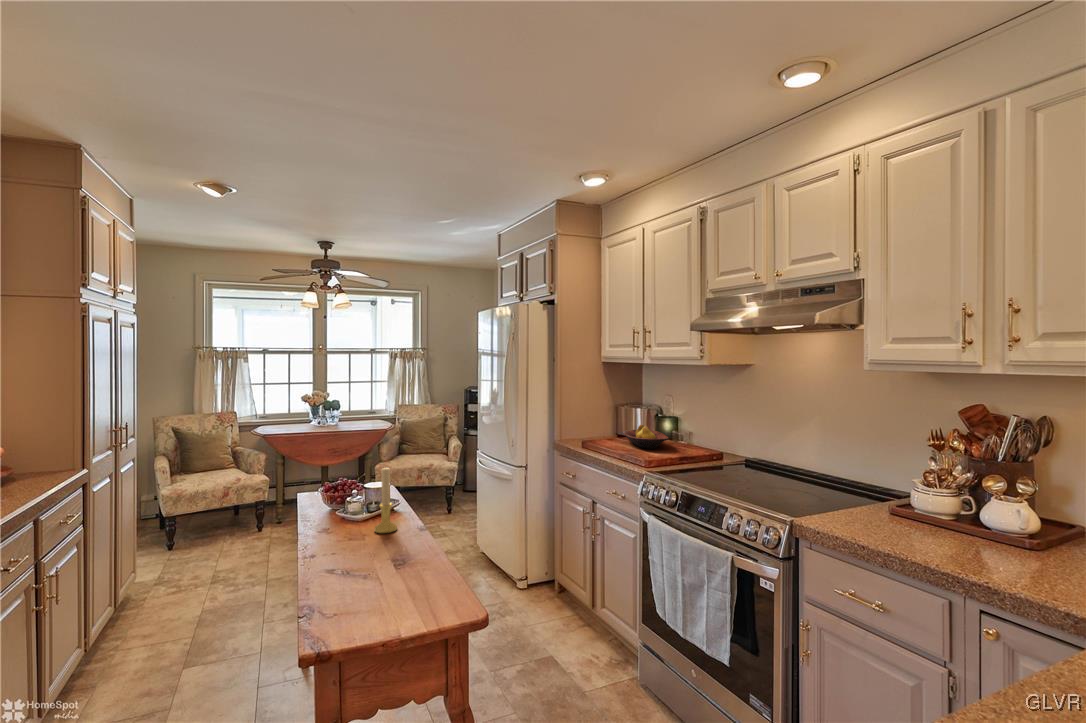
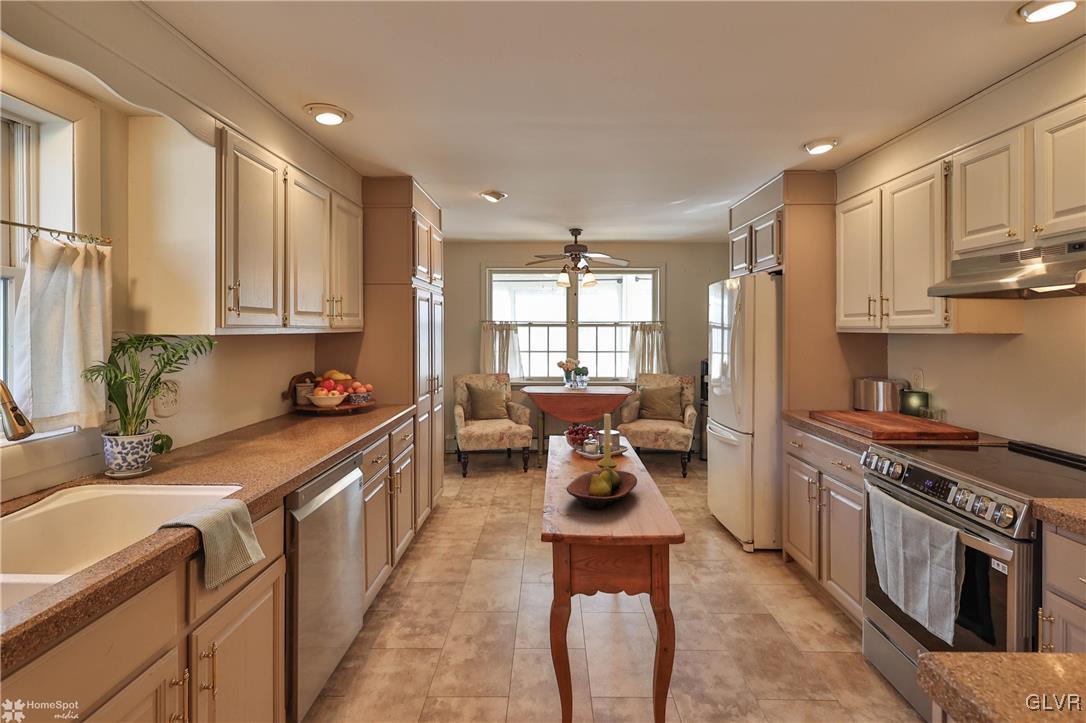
fruit bowl: present [623,425,669,449] -> present [567,467,637,509]

